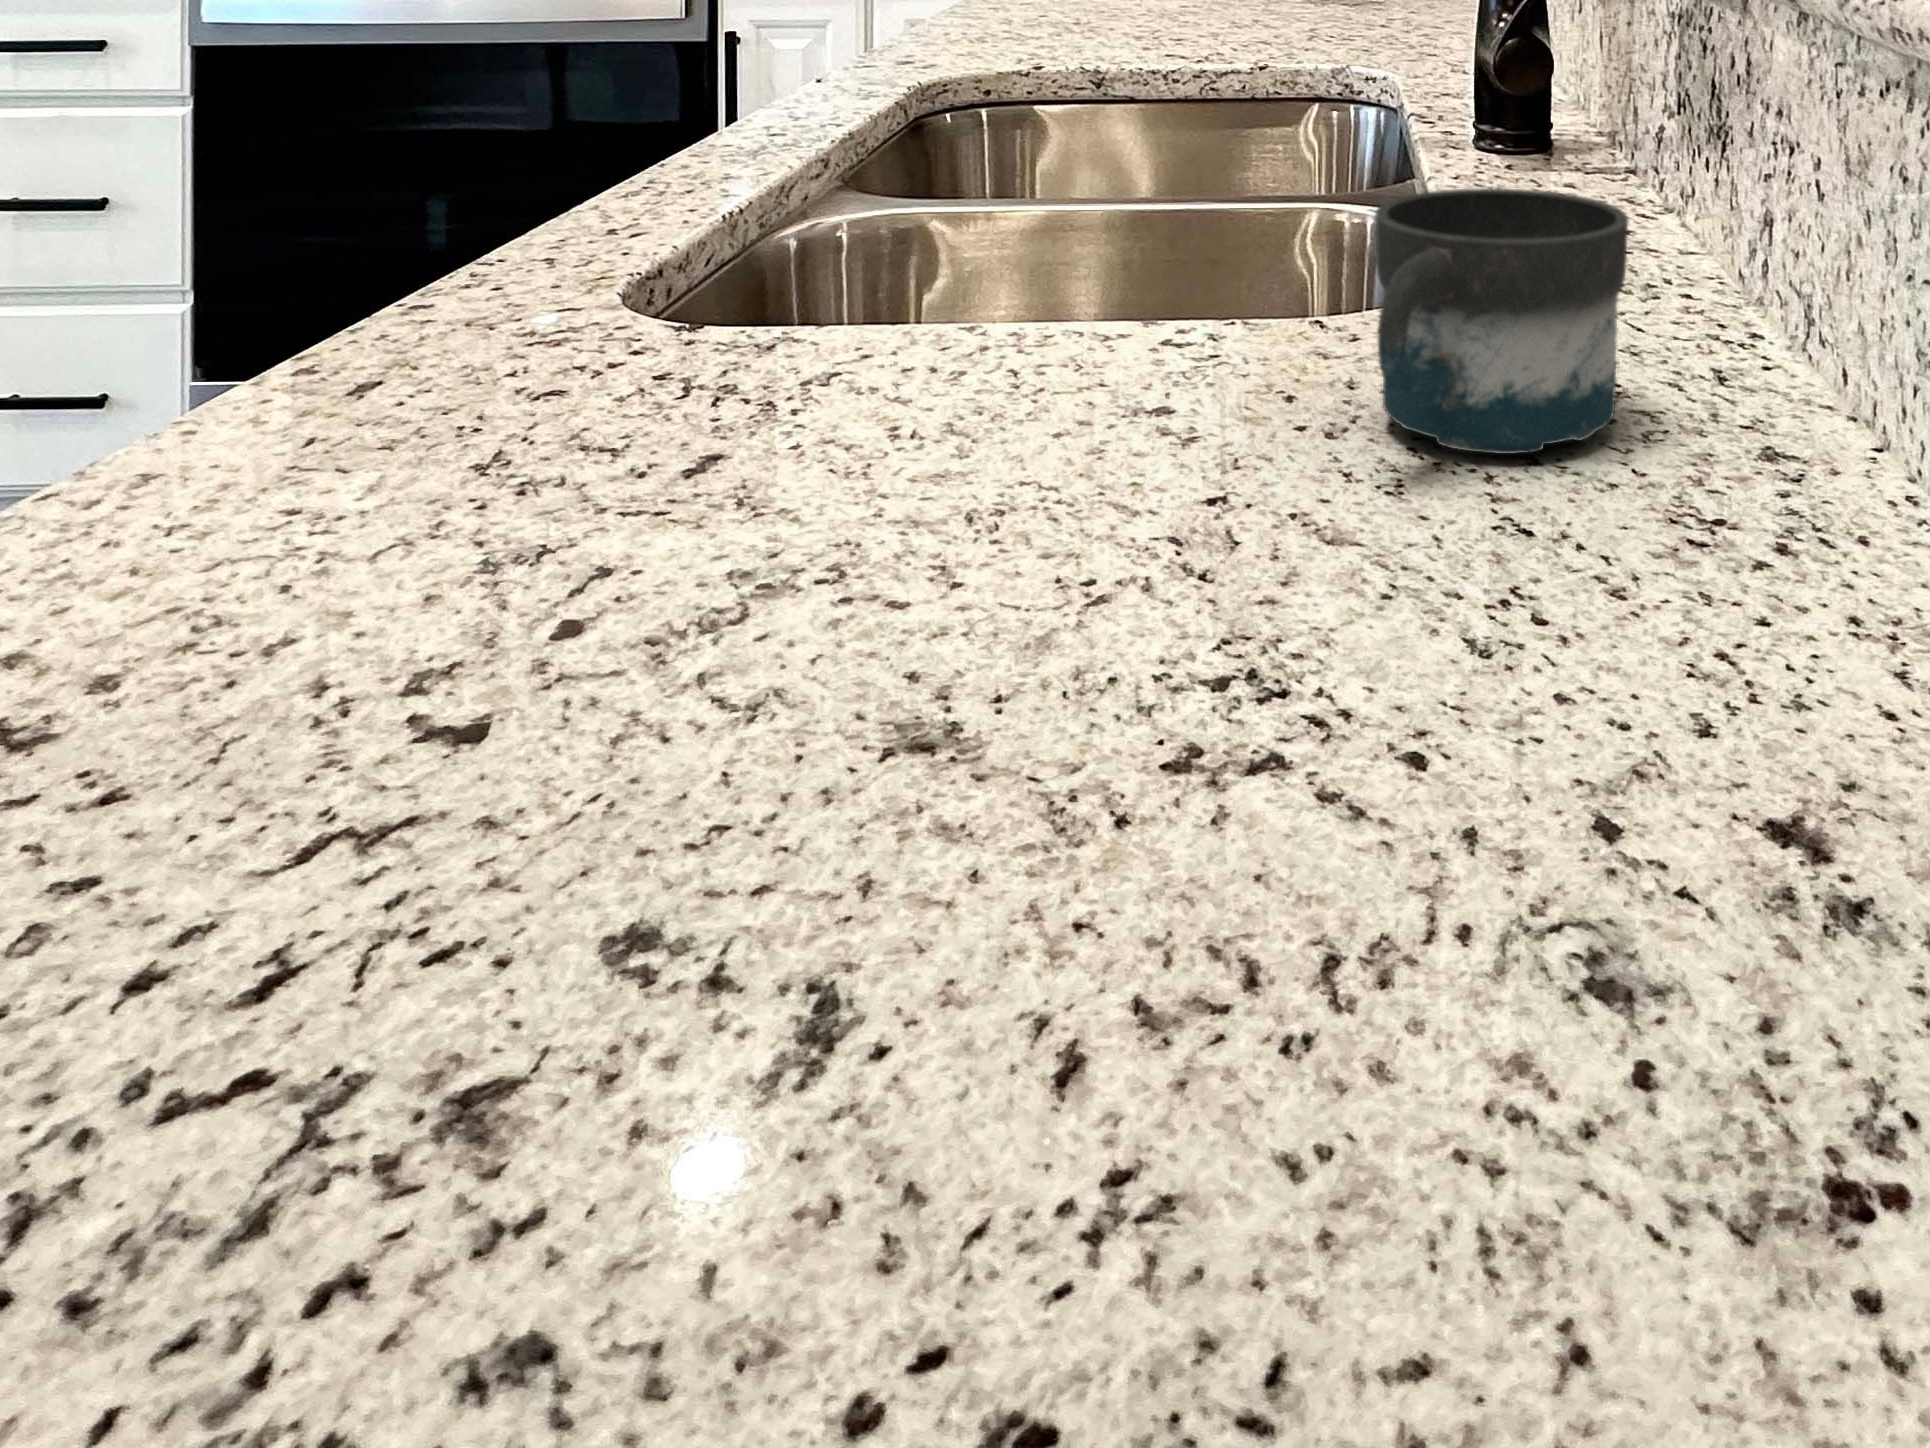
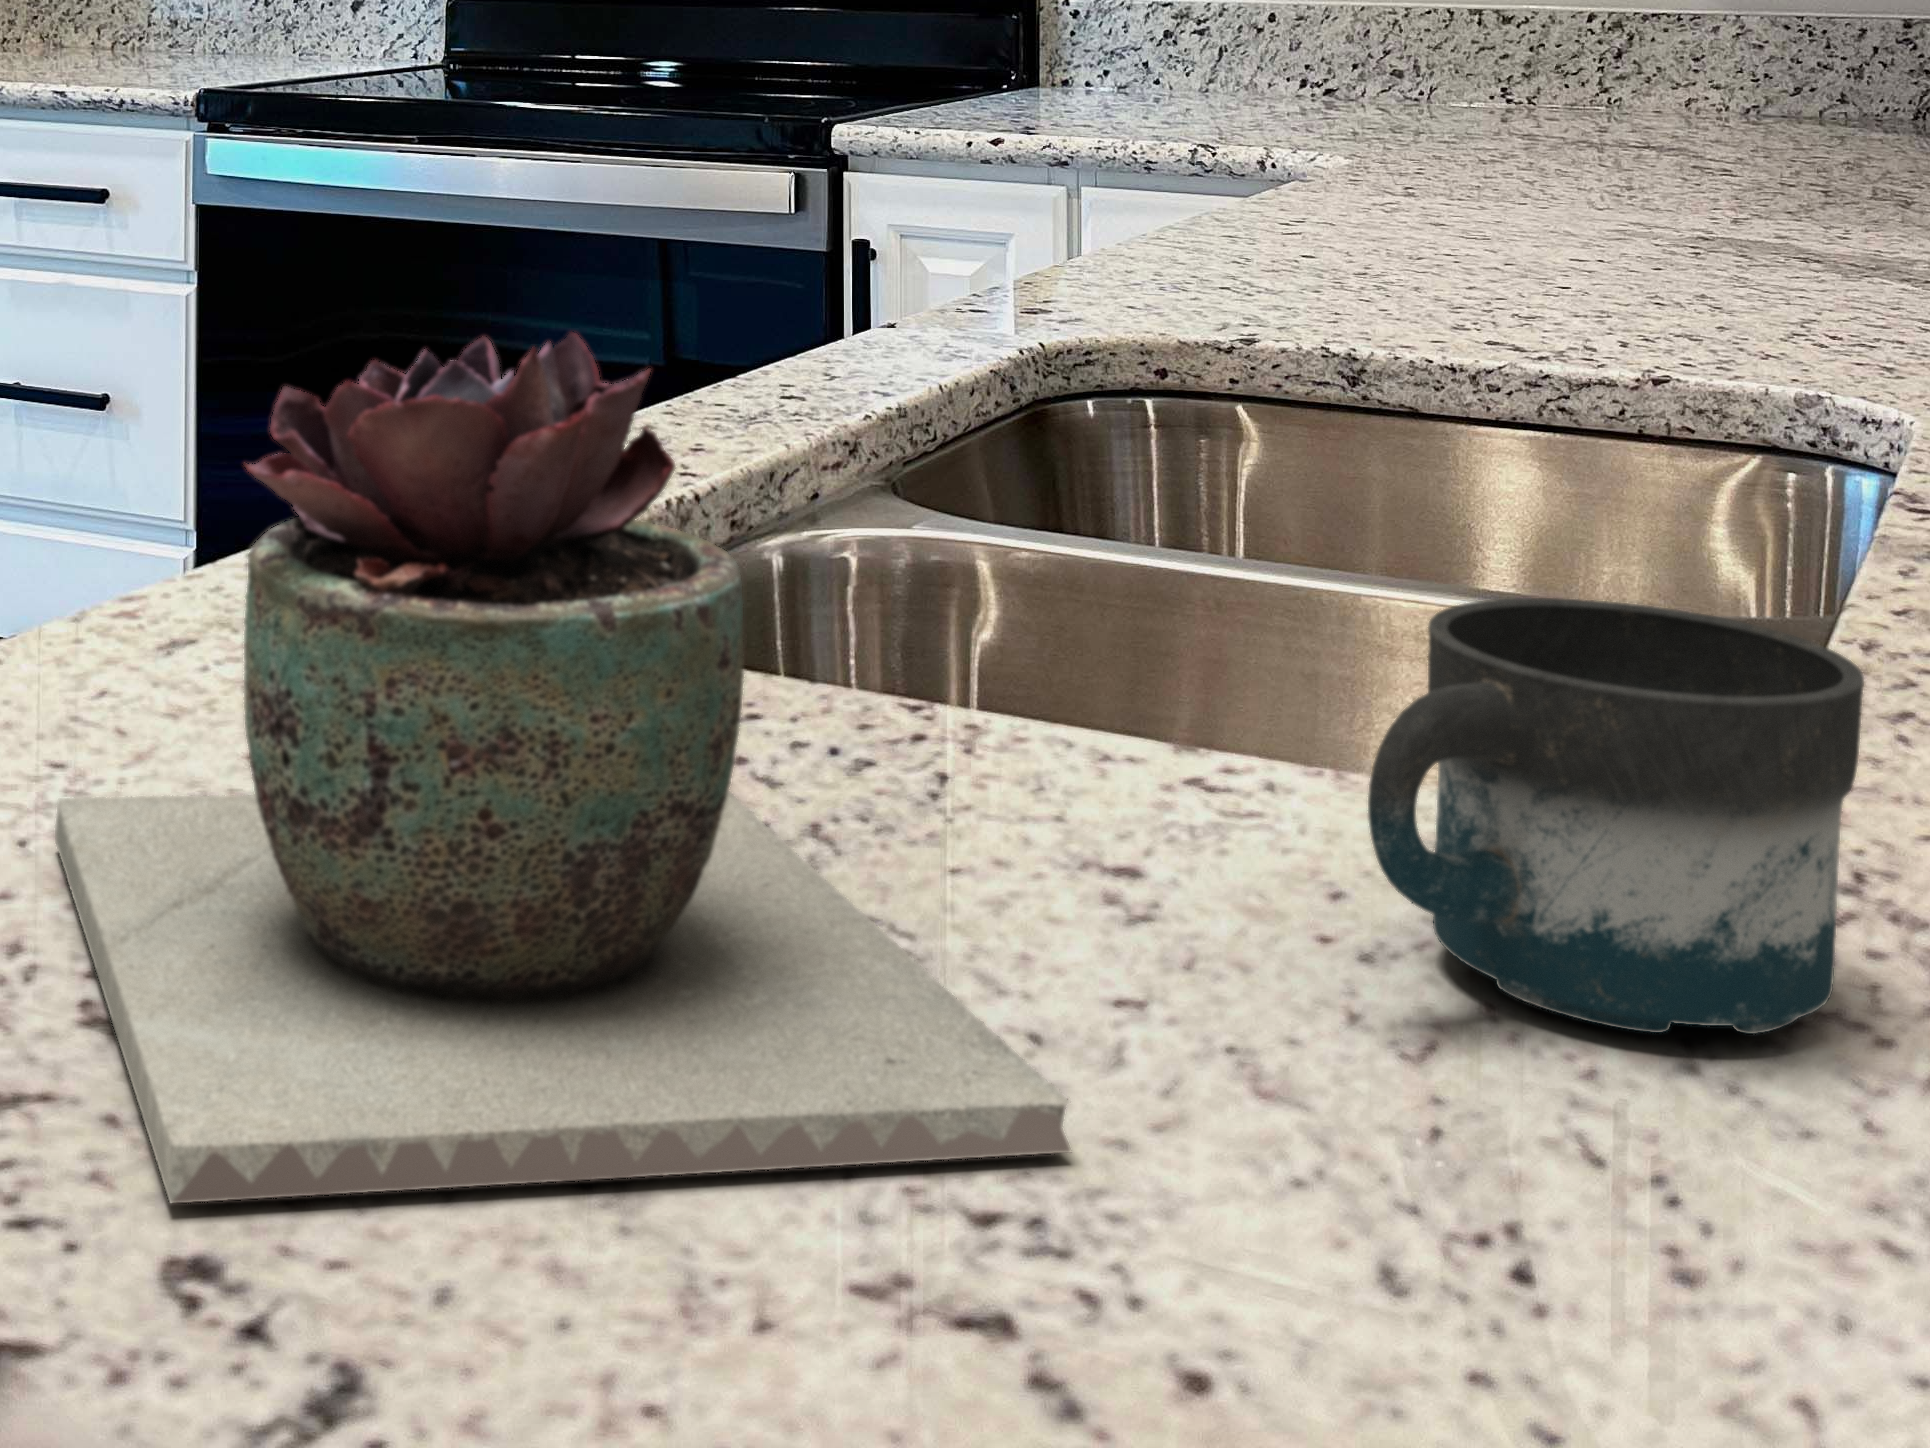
succulent plant: none [317,80,1264,890] -> present [55,333,1071,1203]

